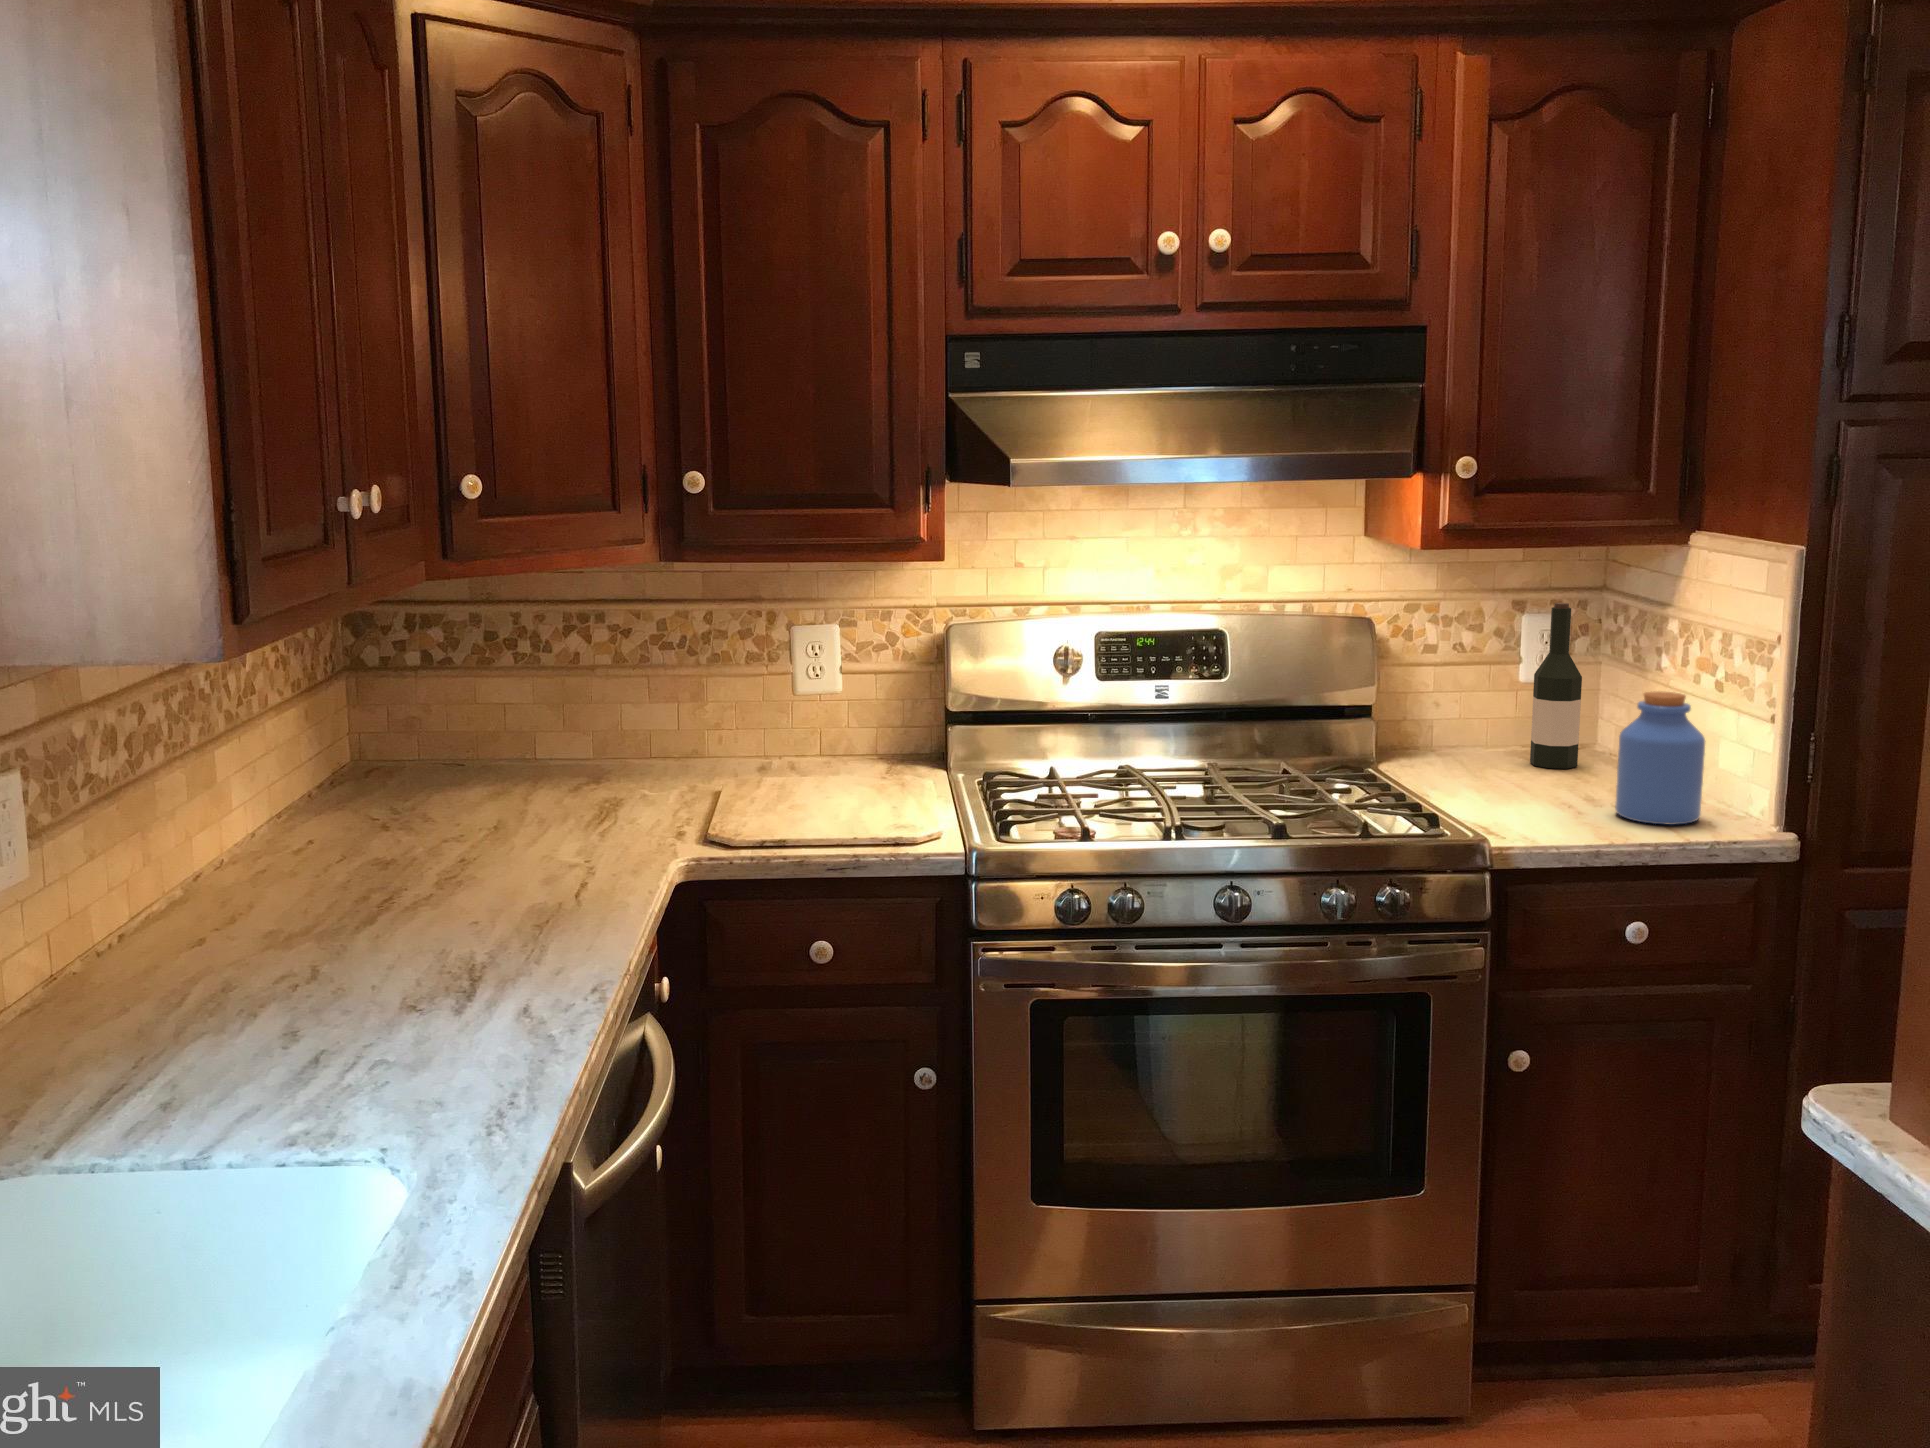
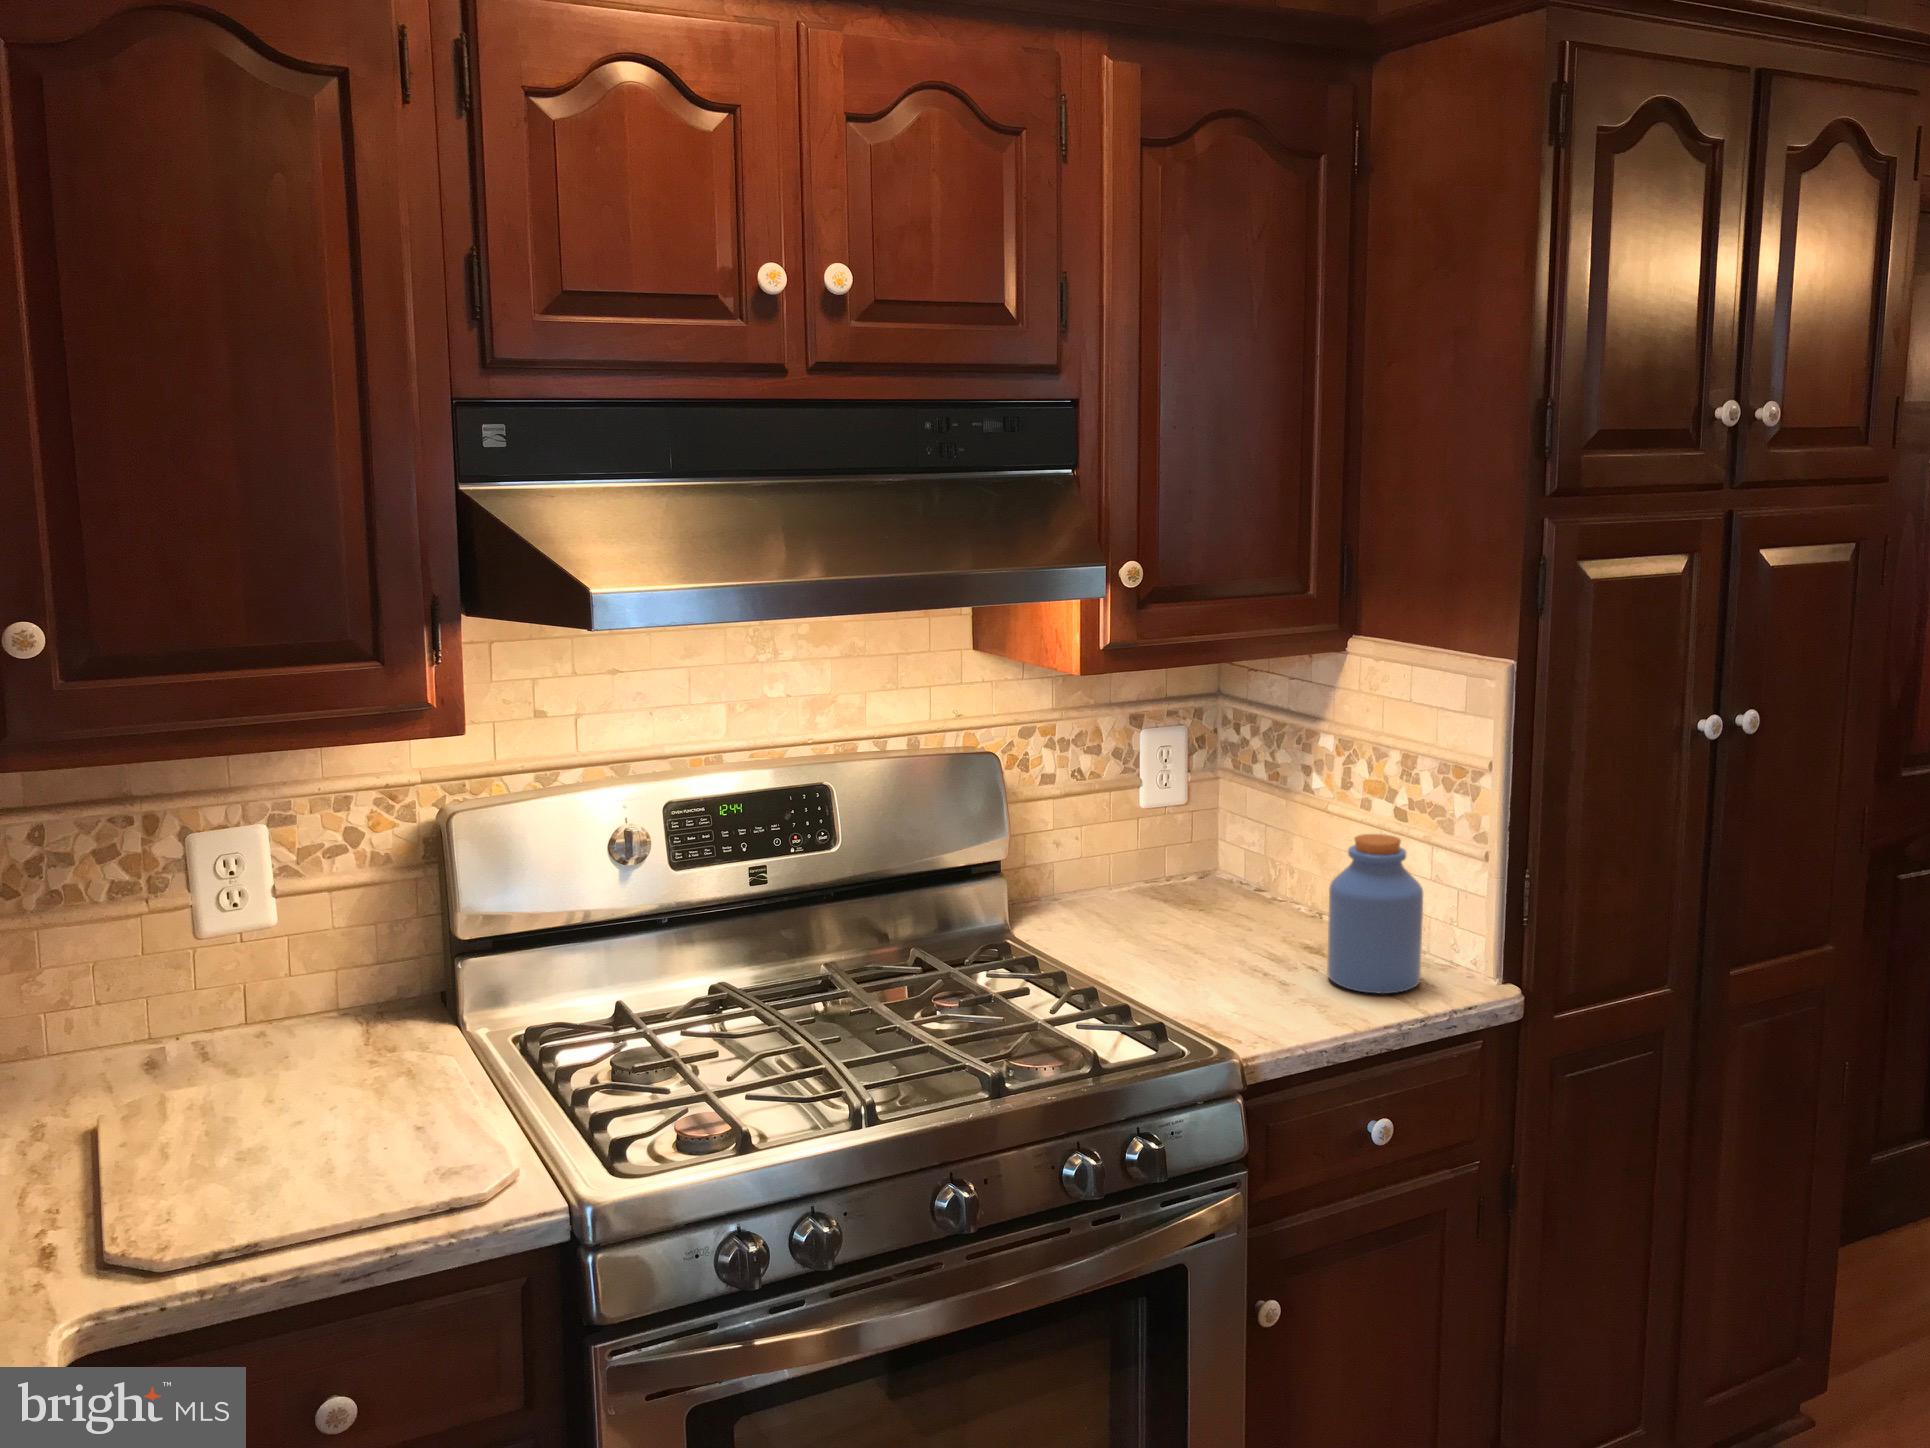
wine bottle: present [1530,603,1582,769] -> none [1172,720,1226,913]

